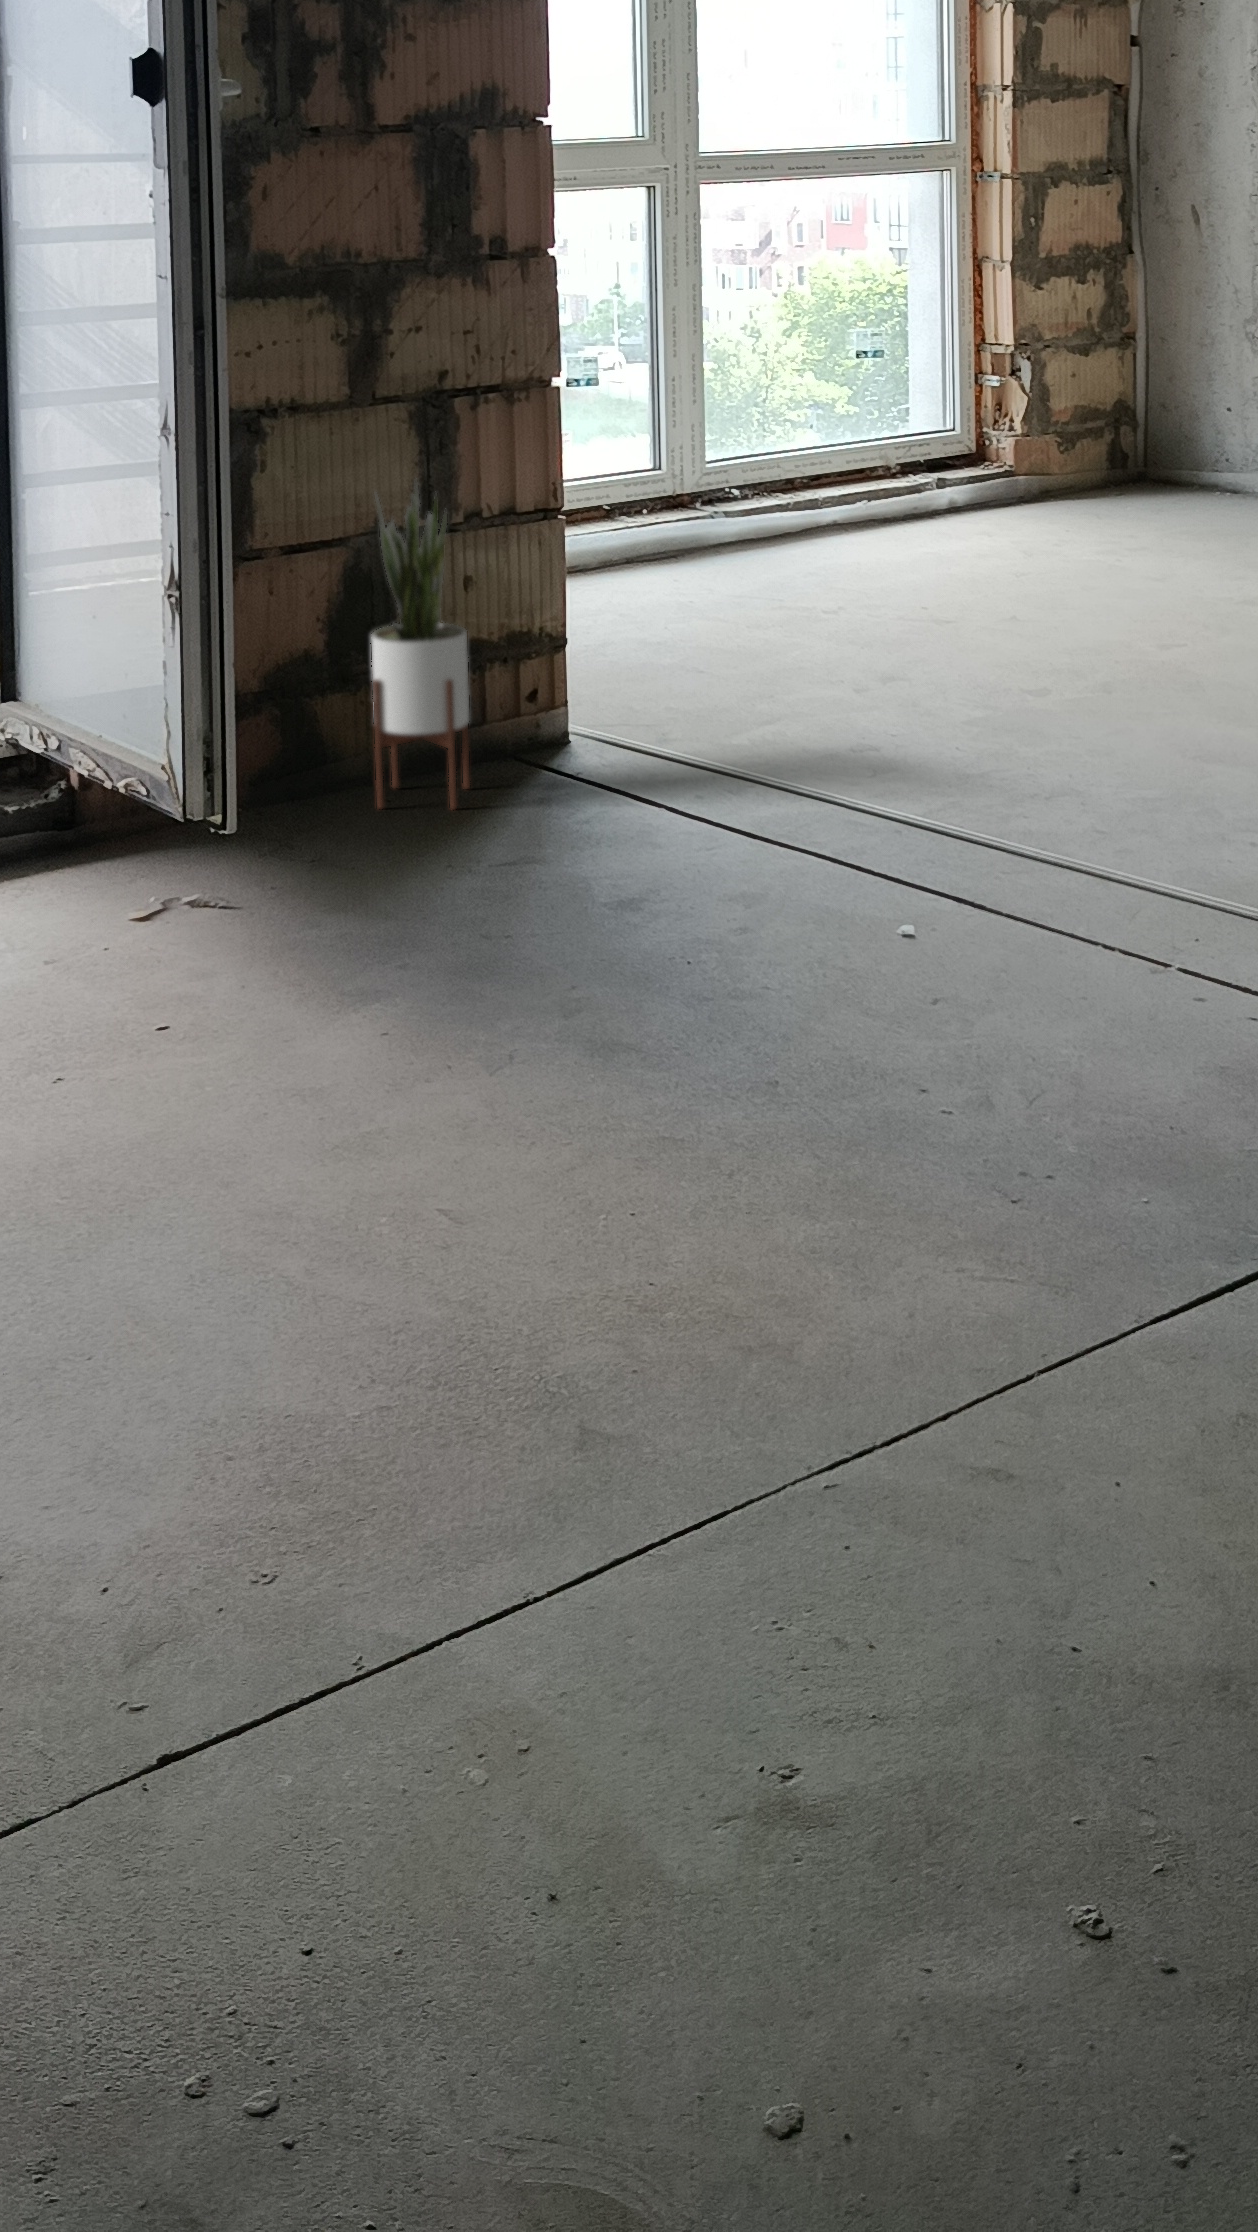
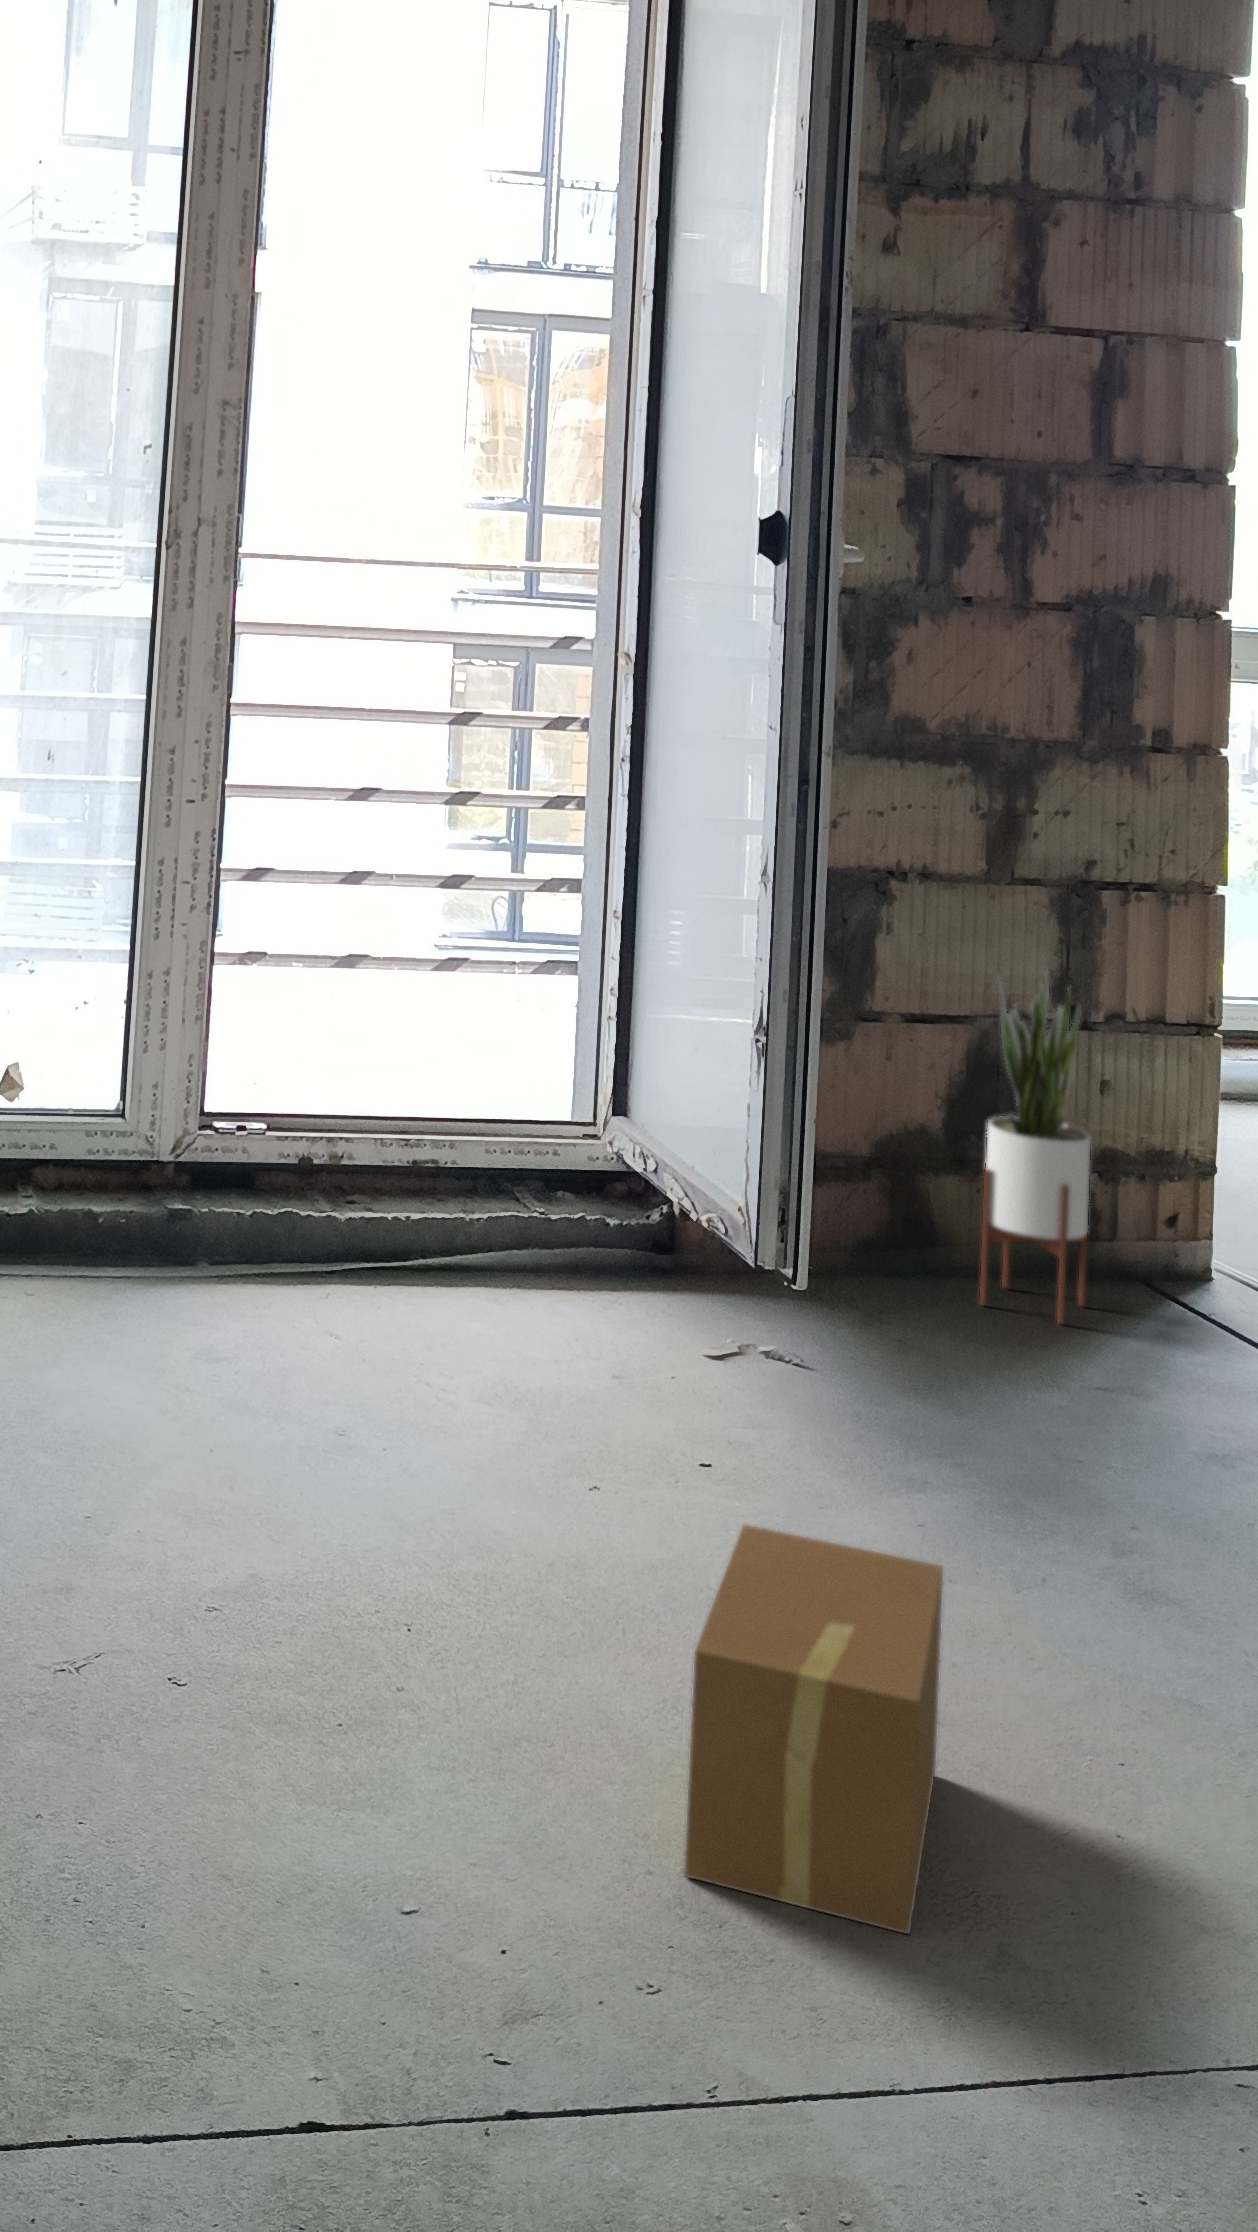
cardboard box: none [258,1053,490,1421] -> present [684,1525,943,1934]

